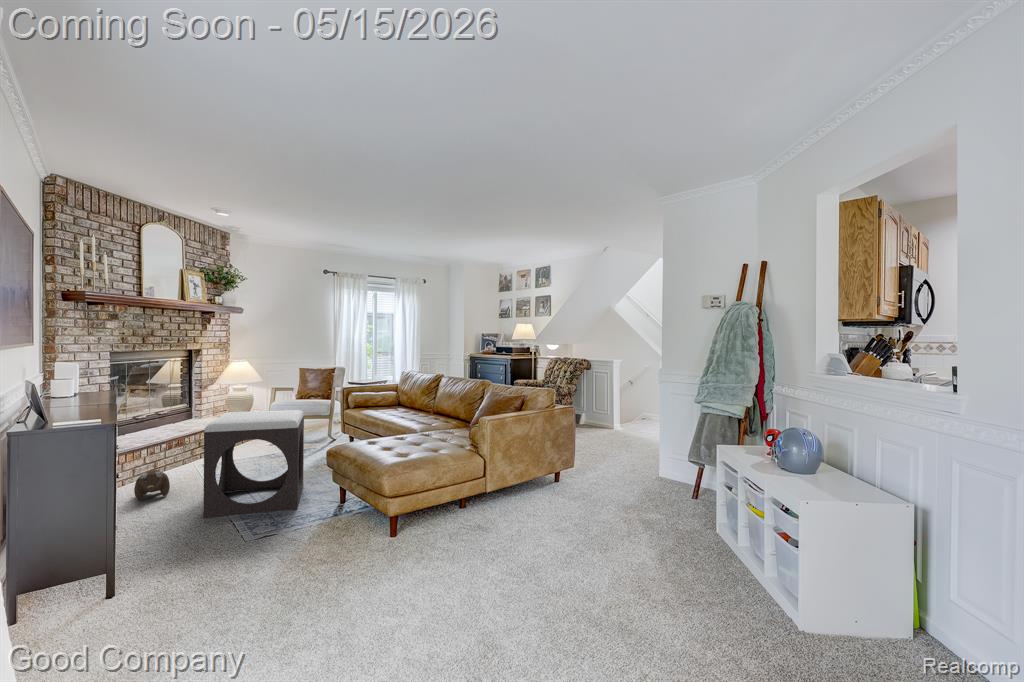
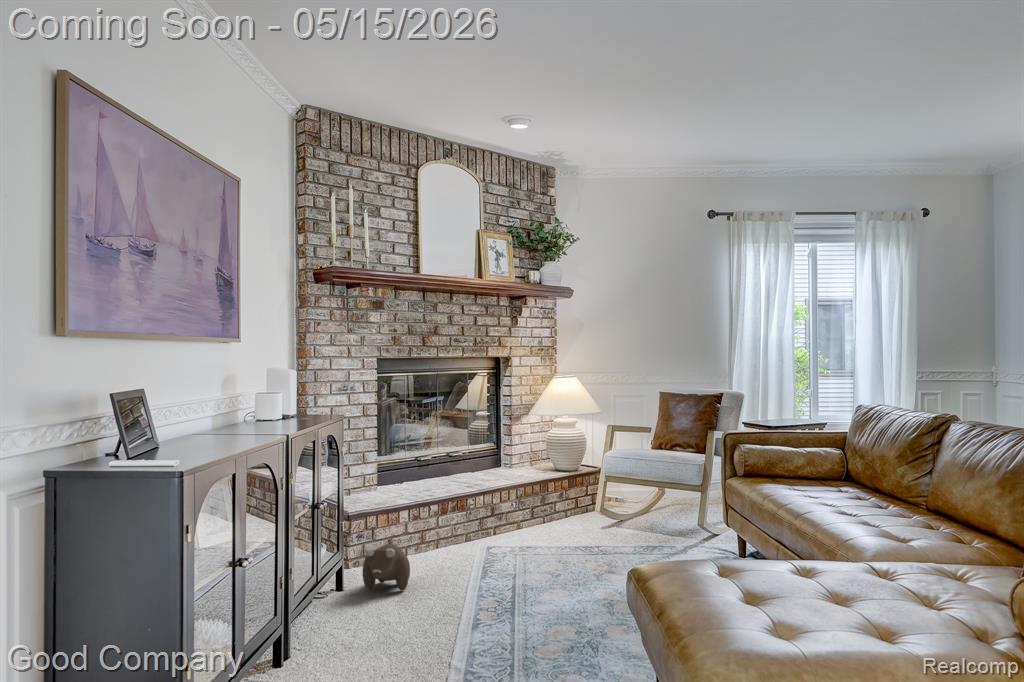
footstool: present [203,410,304,518] -> none [417,457,608,663]

